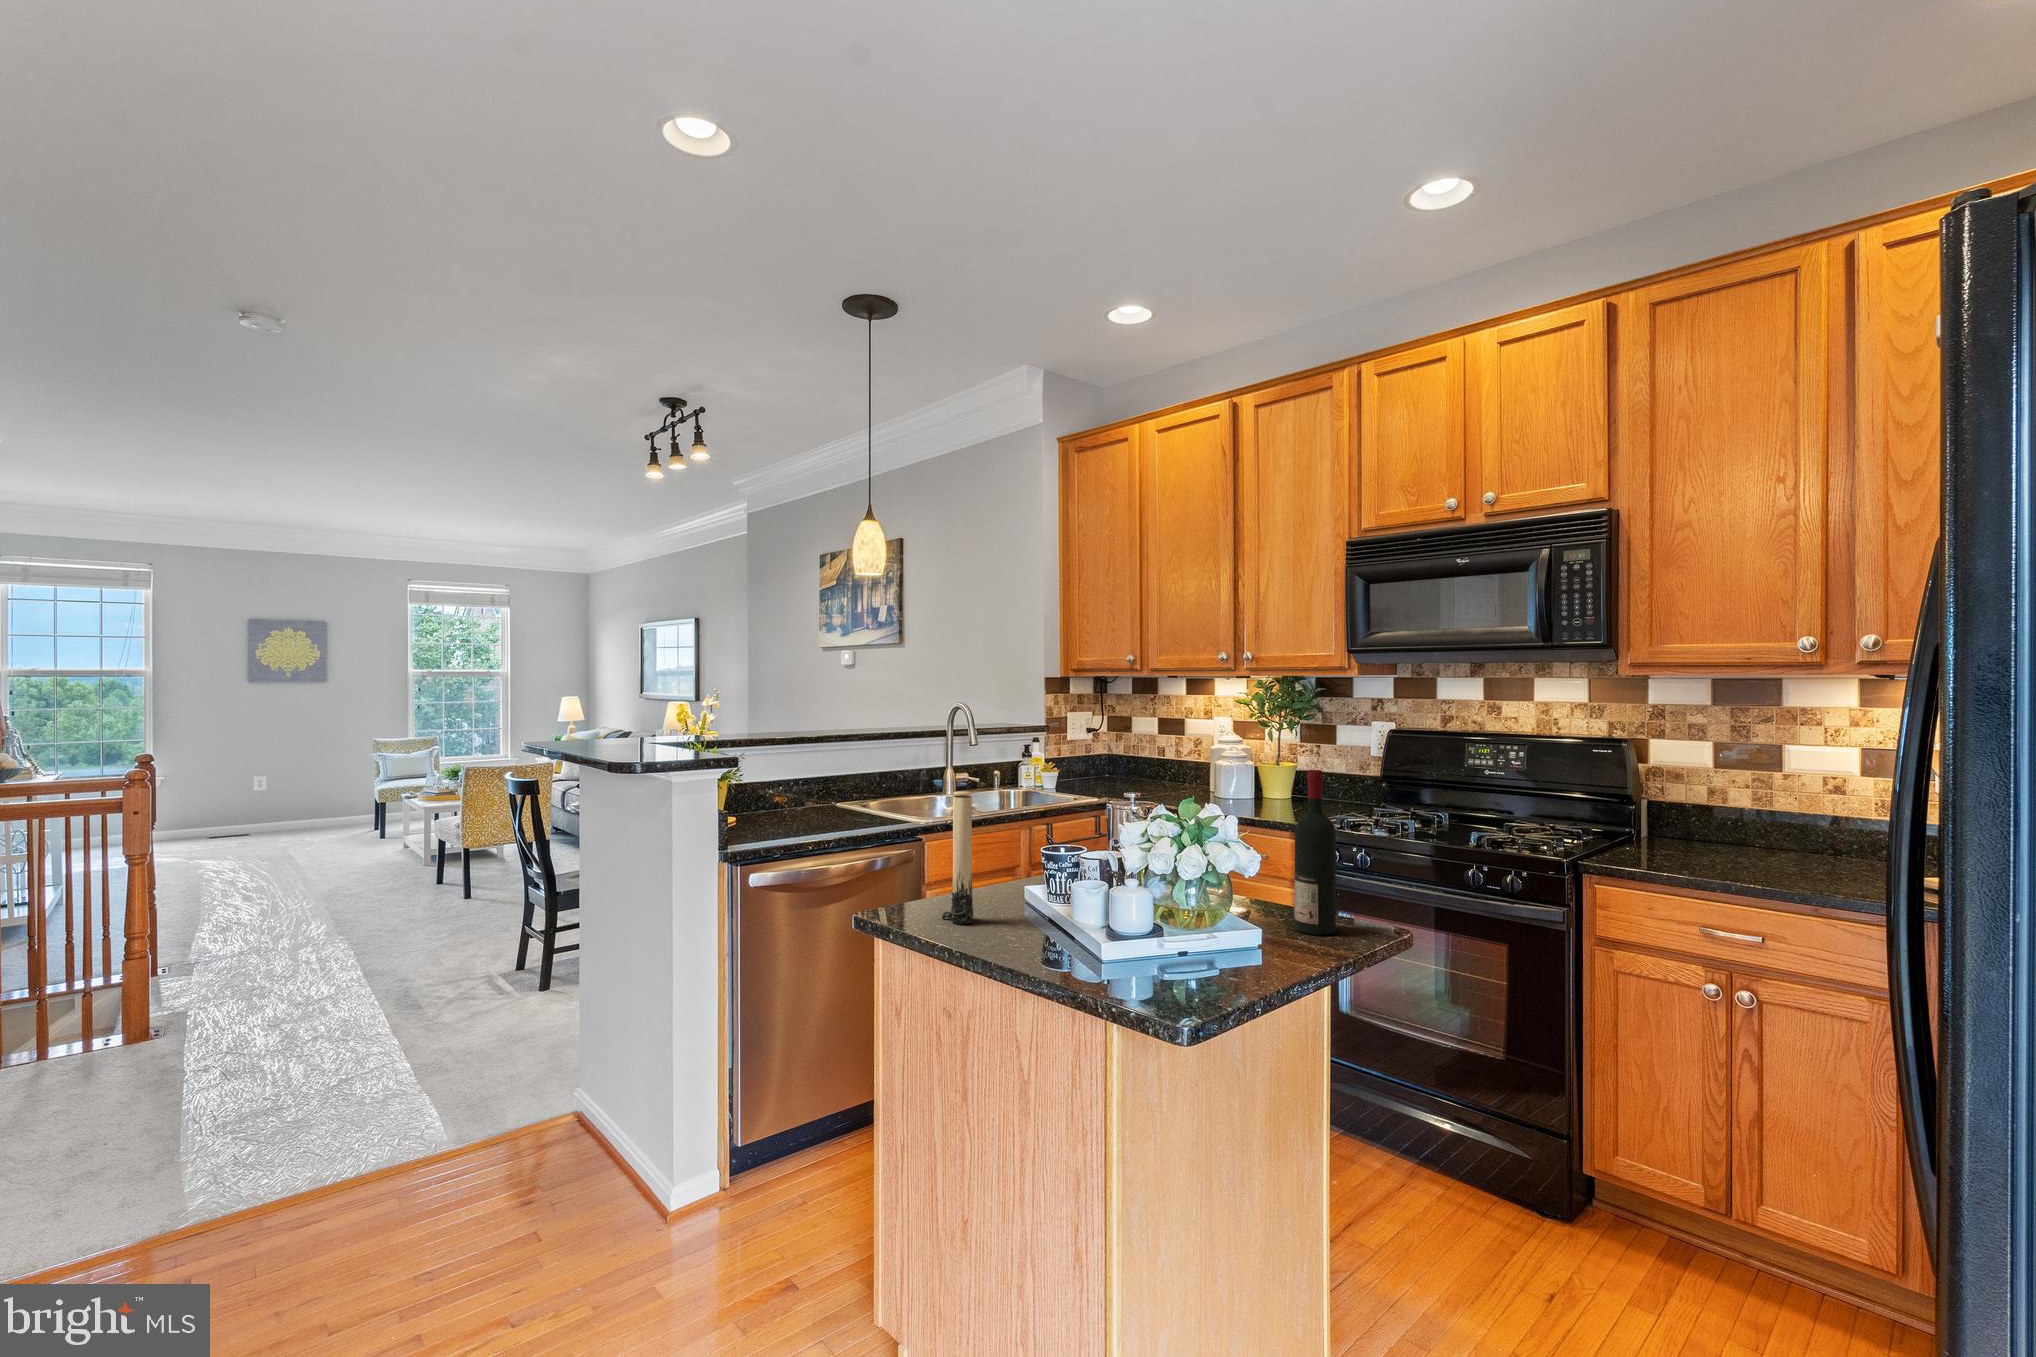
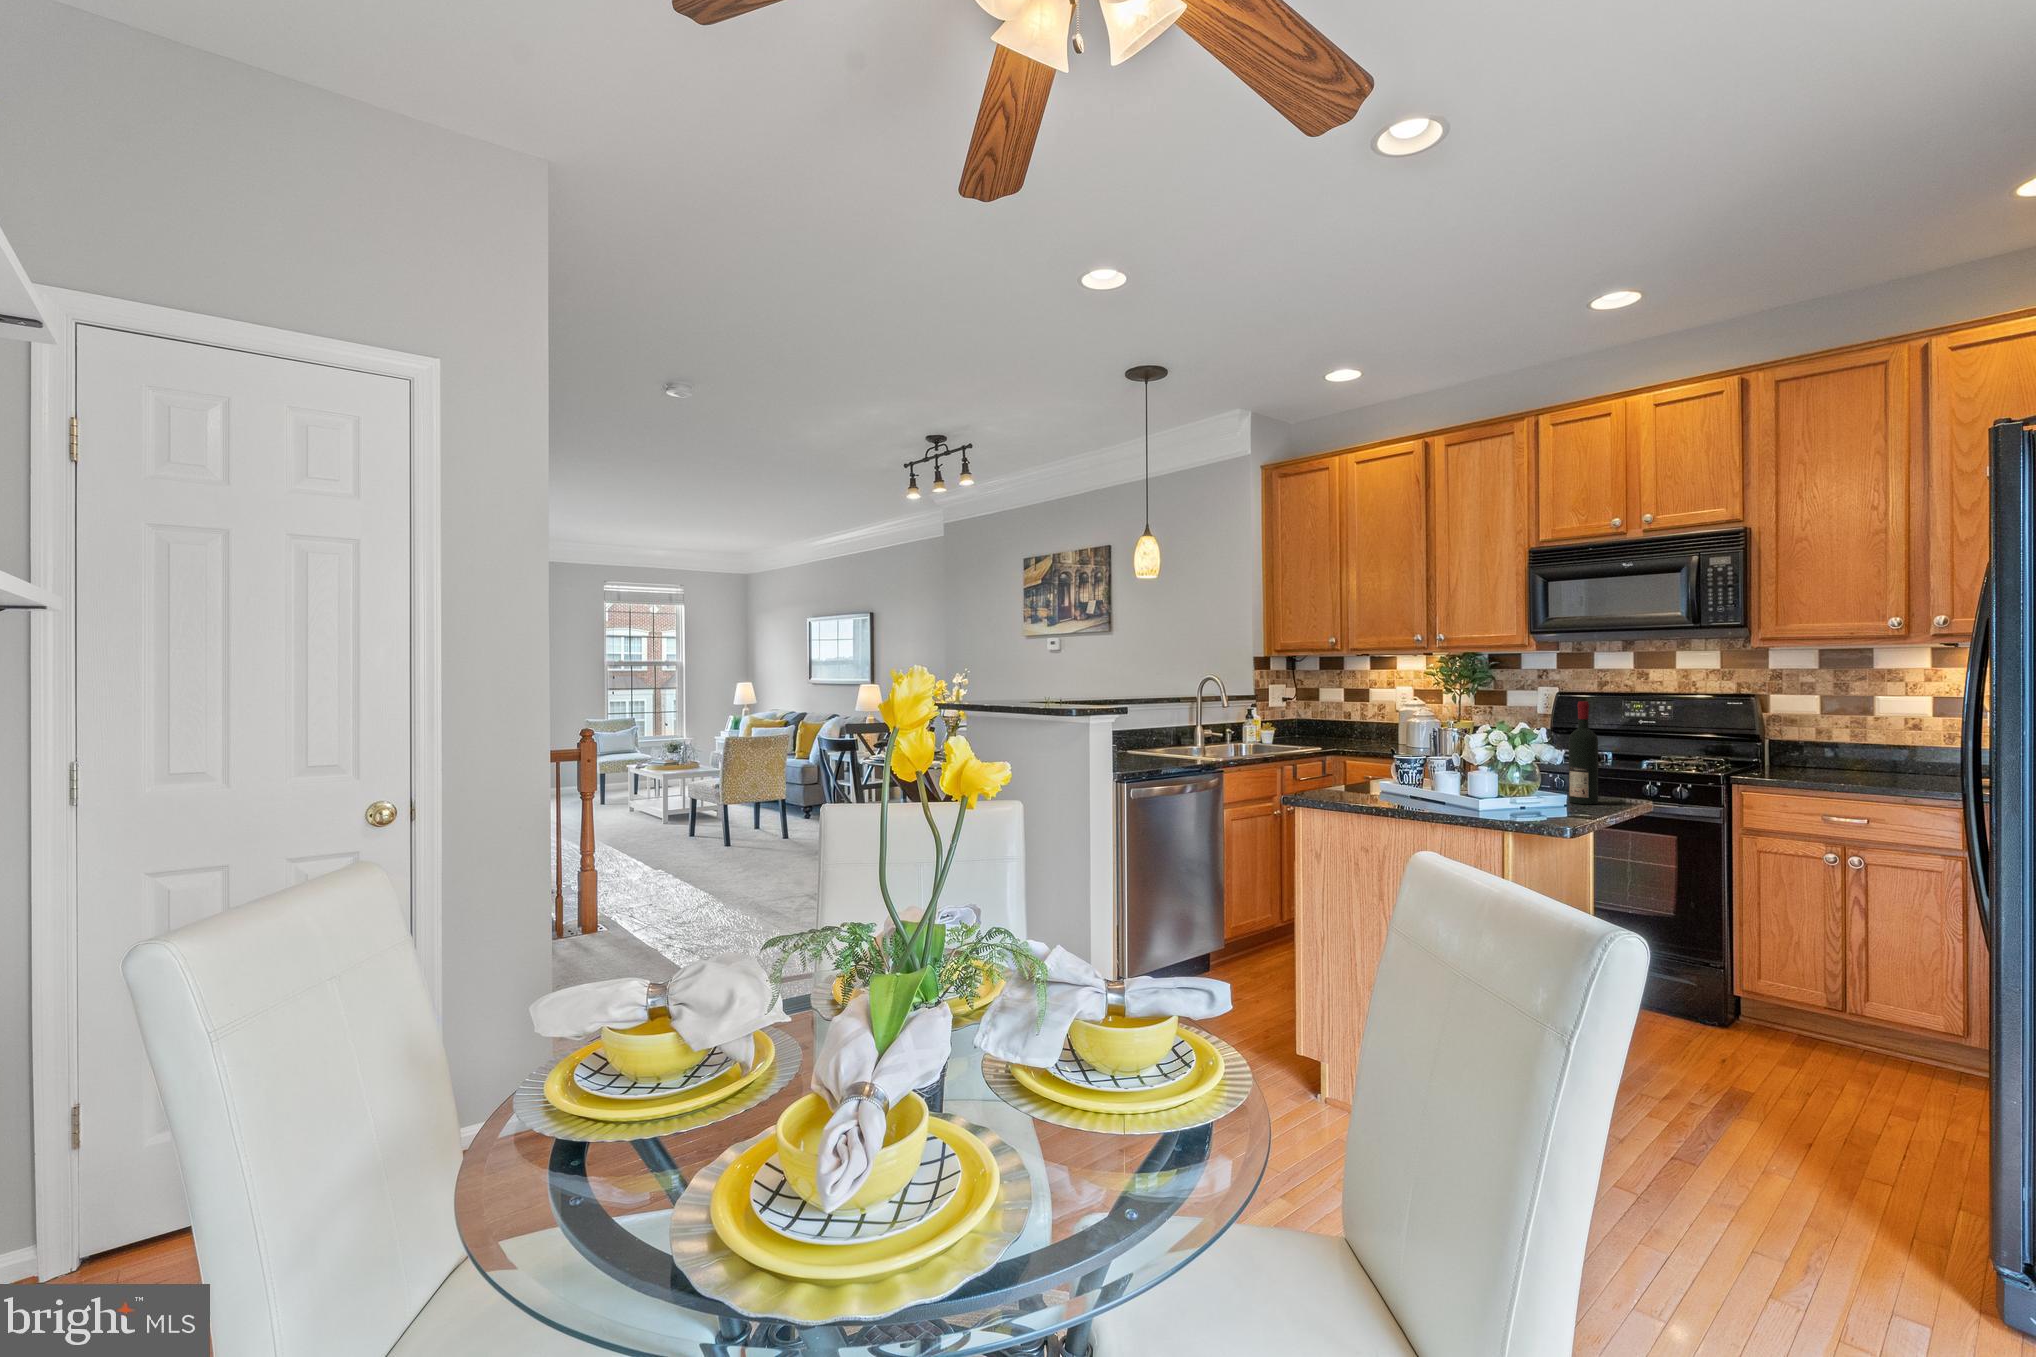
candle: present [942,791,973,924] -> none [1335,717,1359,800]

